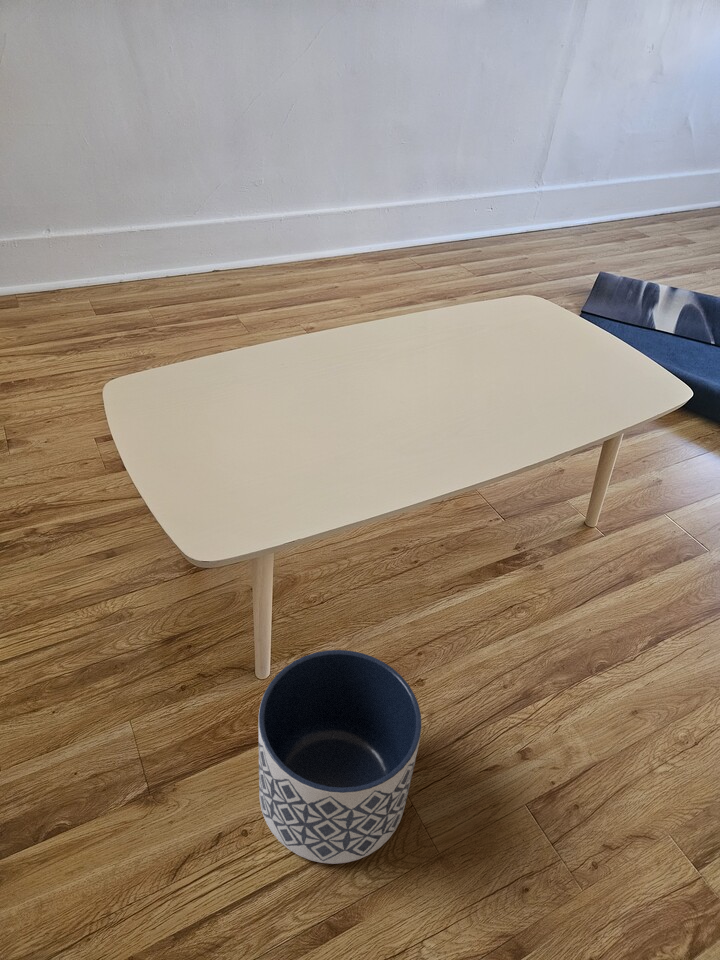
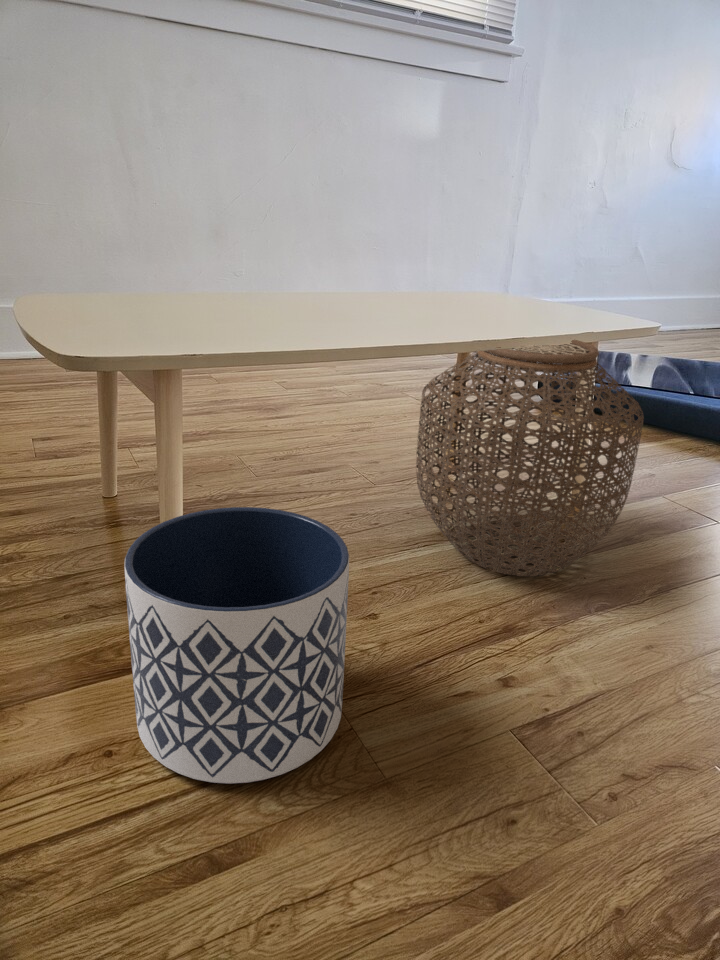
woven basket: none [457,428,656,632] -> present [416,340,644,576]

